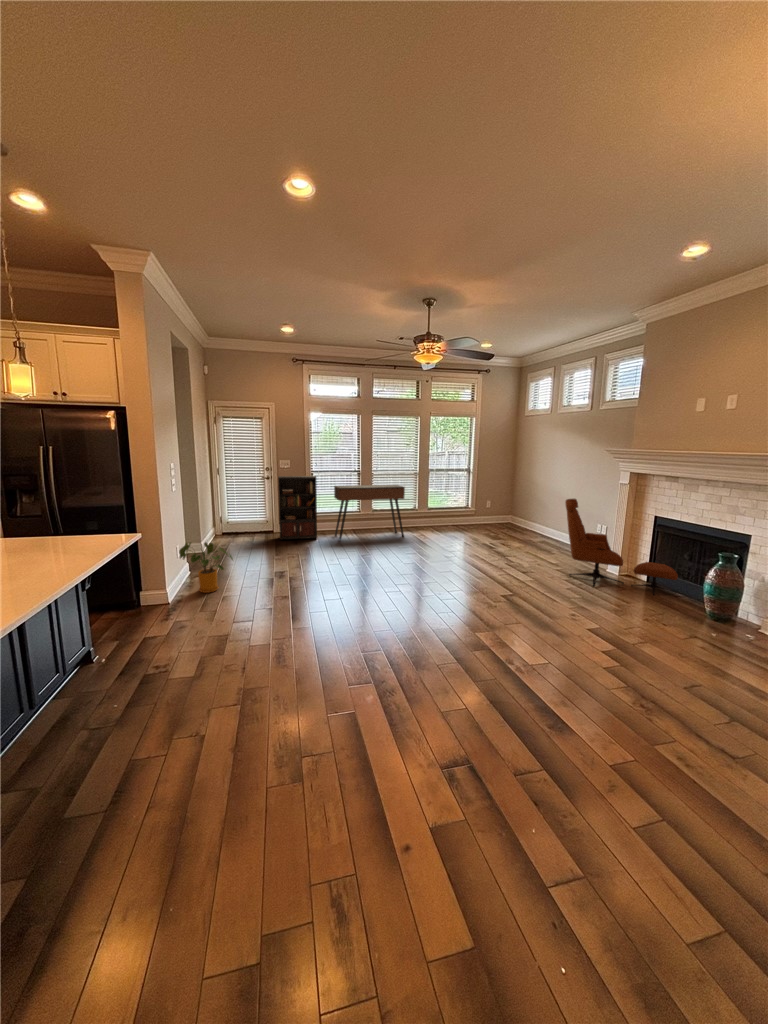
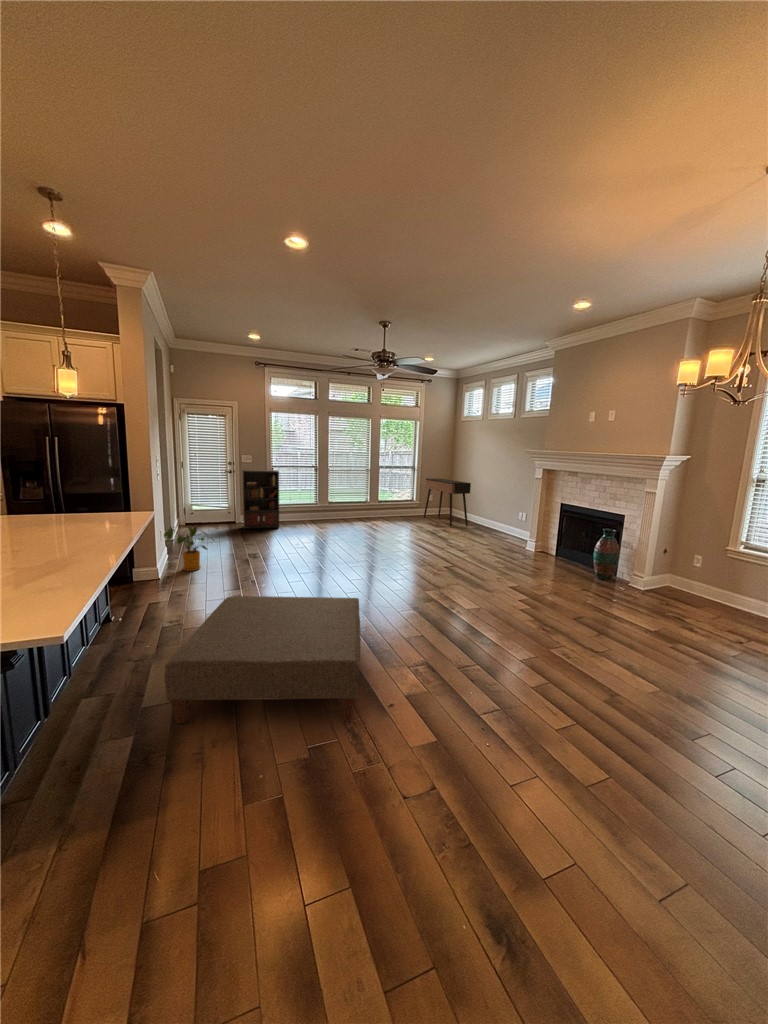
console table: present [334,485,405,540] -> present [424,479,471,527]
lounge chair: present [565,499,678,595] -> none [494,490,576,564]
ottoman: none [68,646,377,882] -> present [164,596,361,723]

